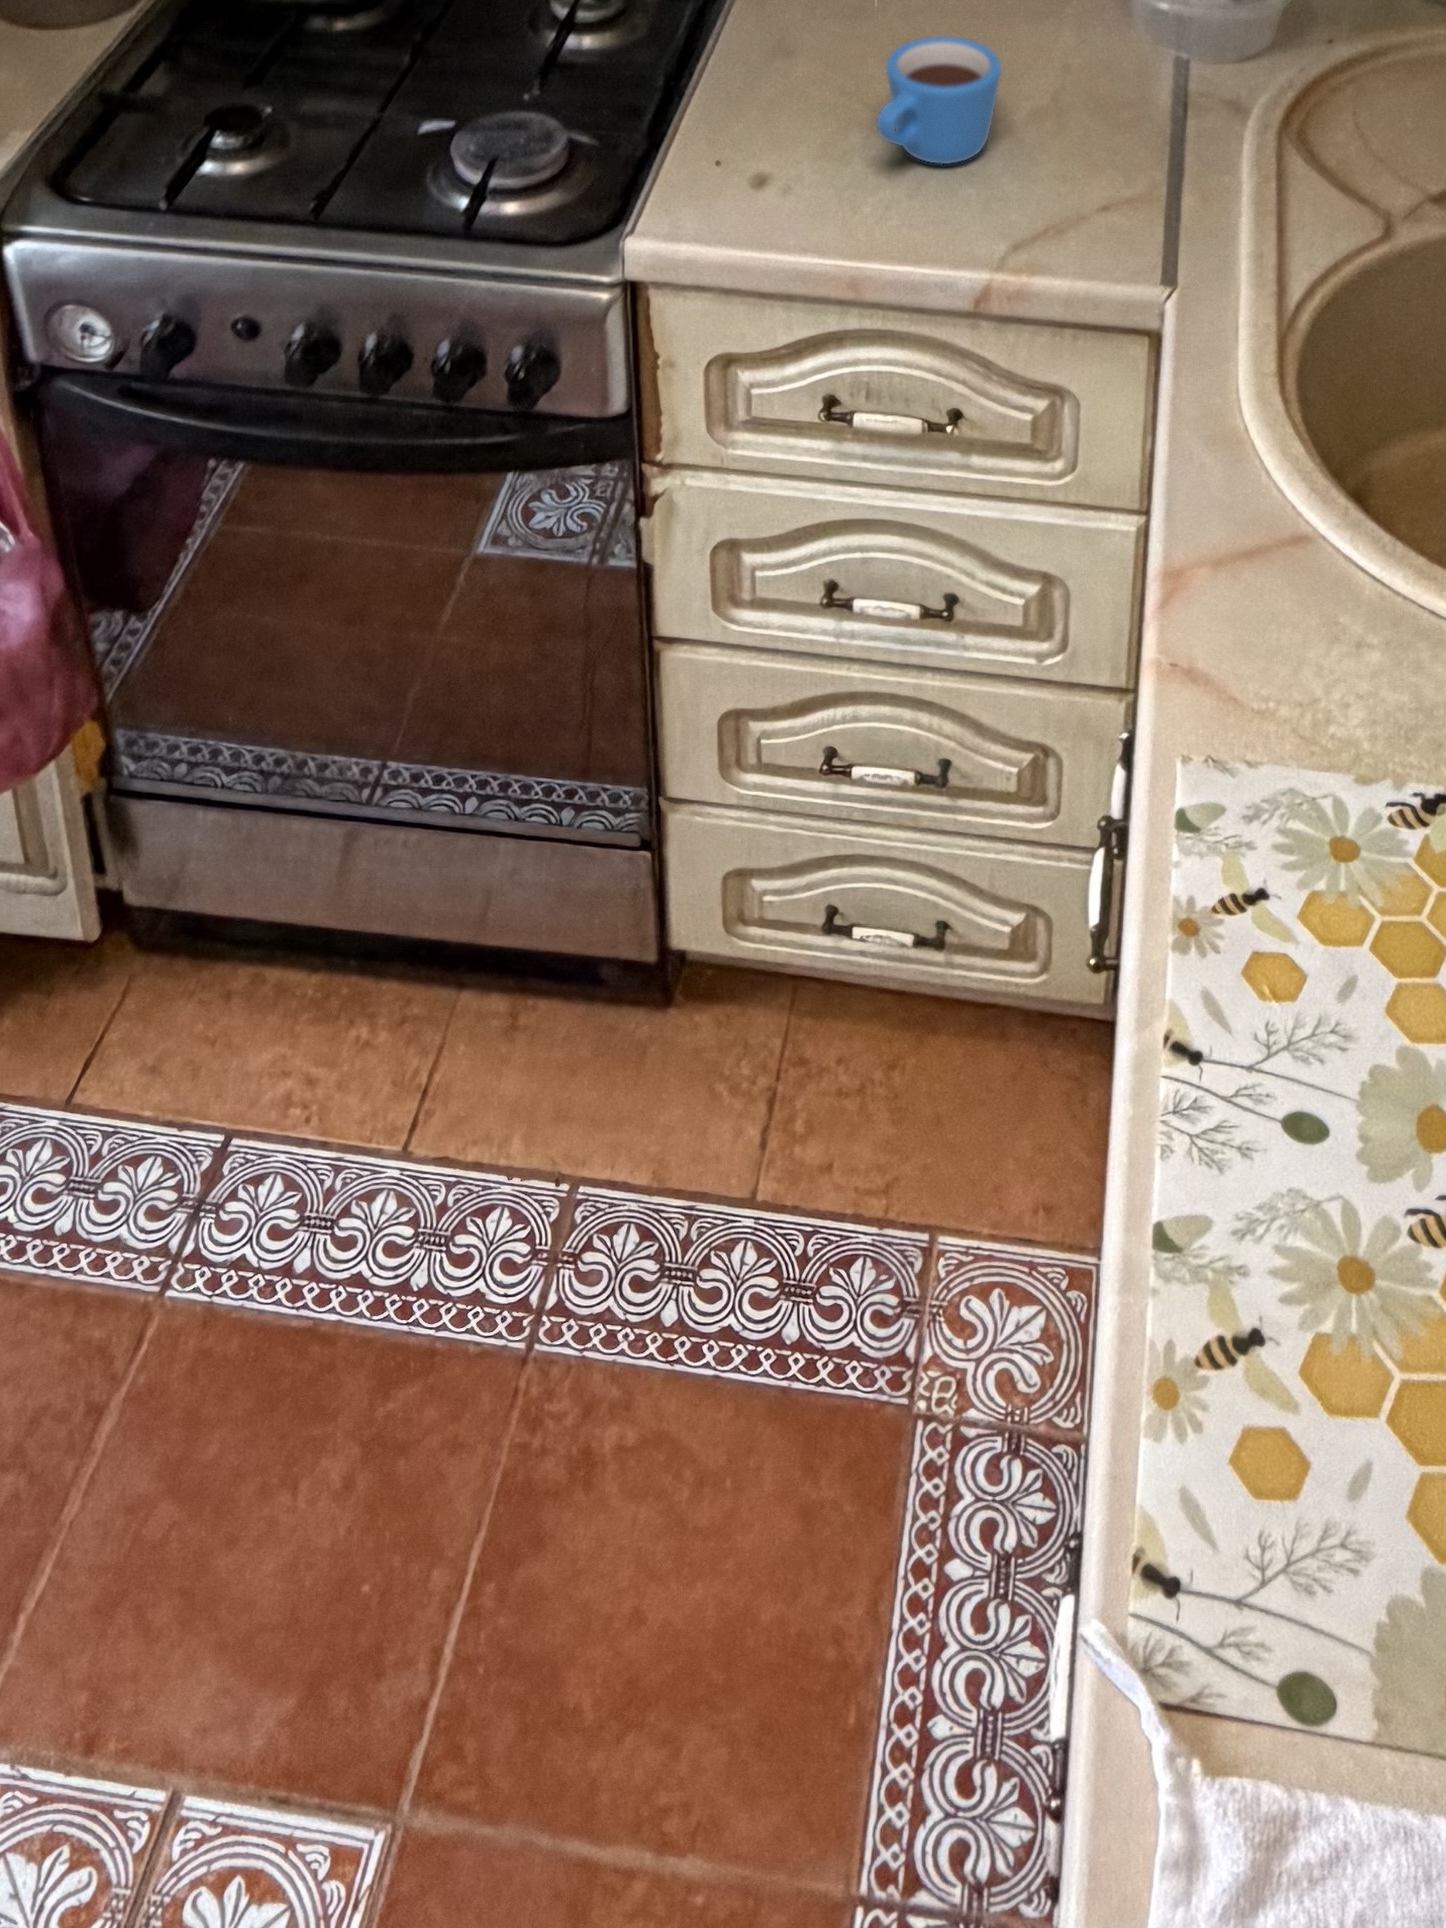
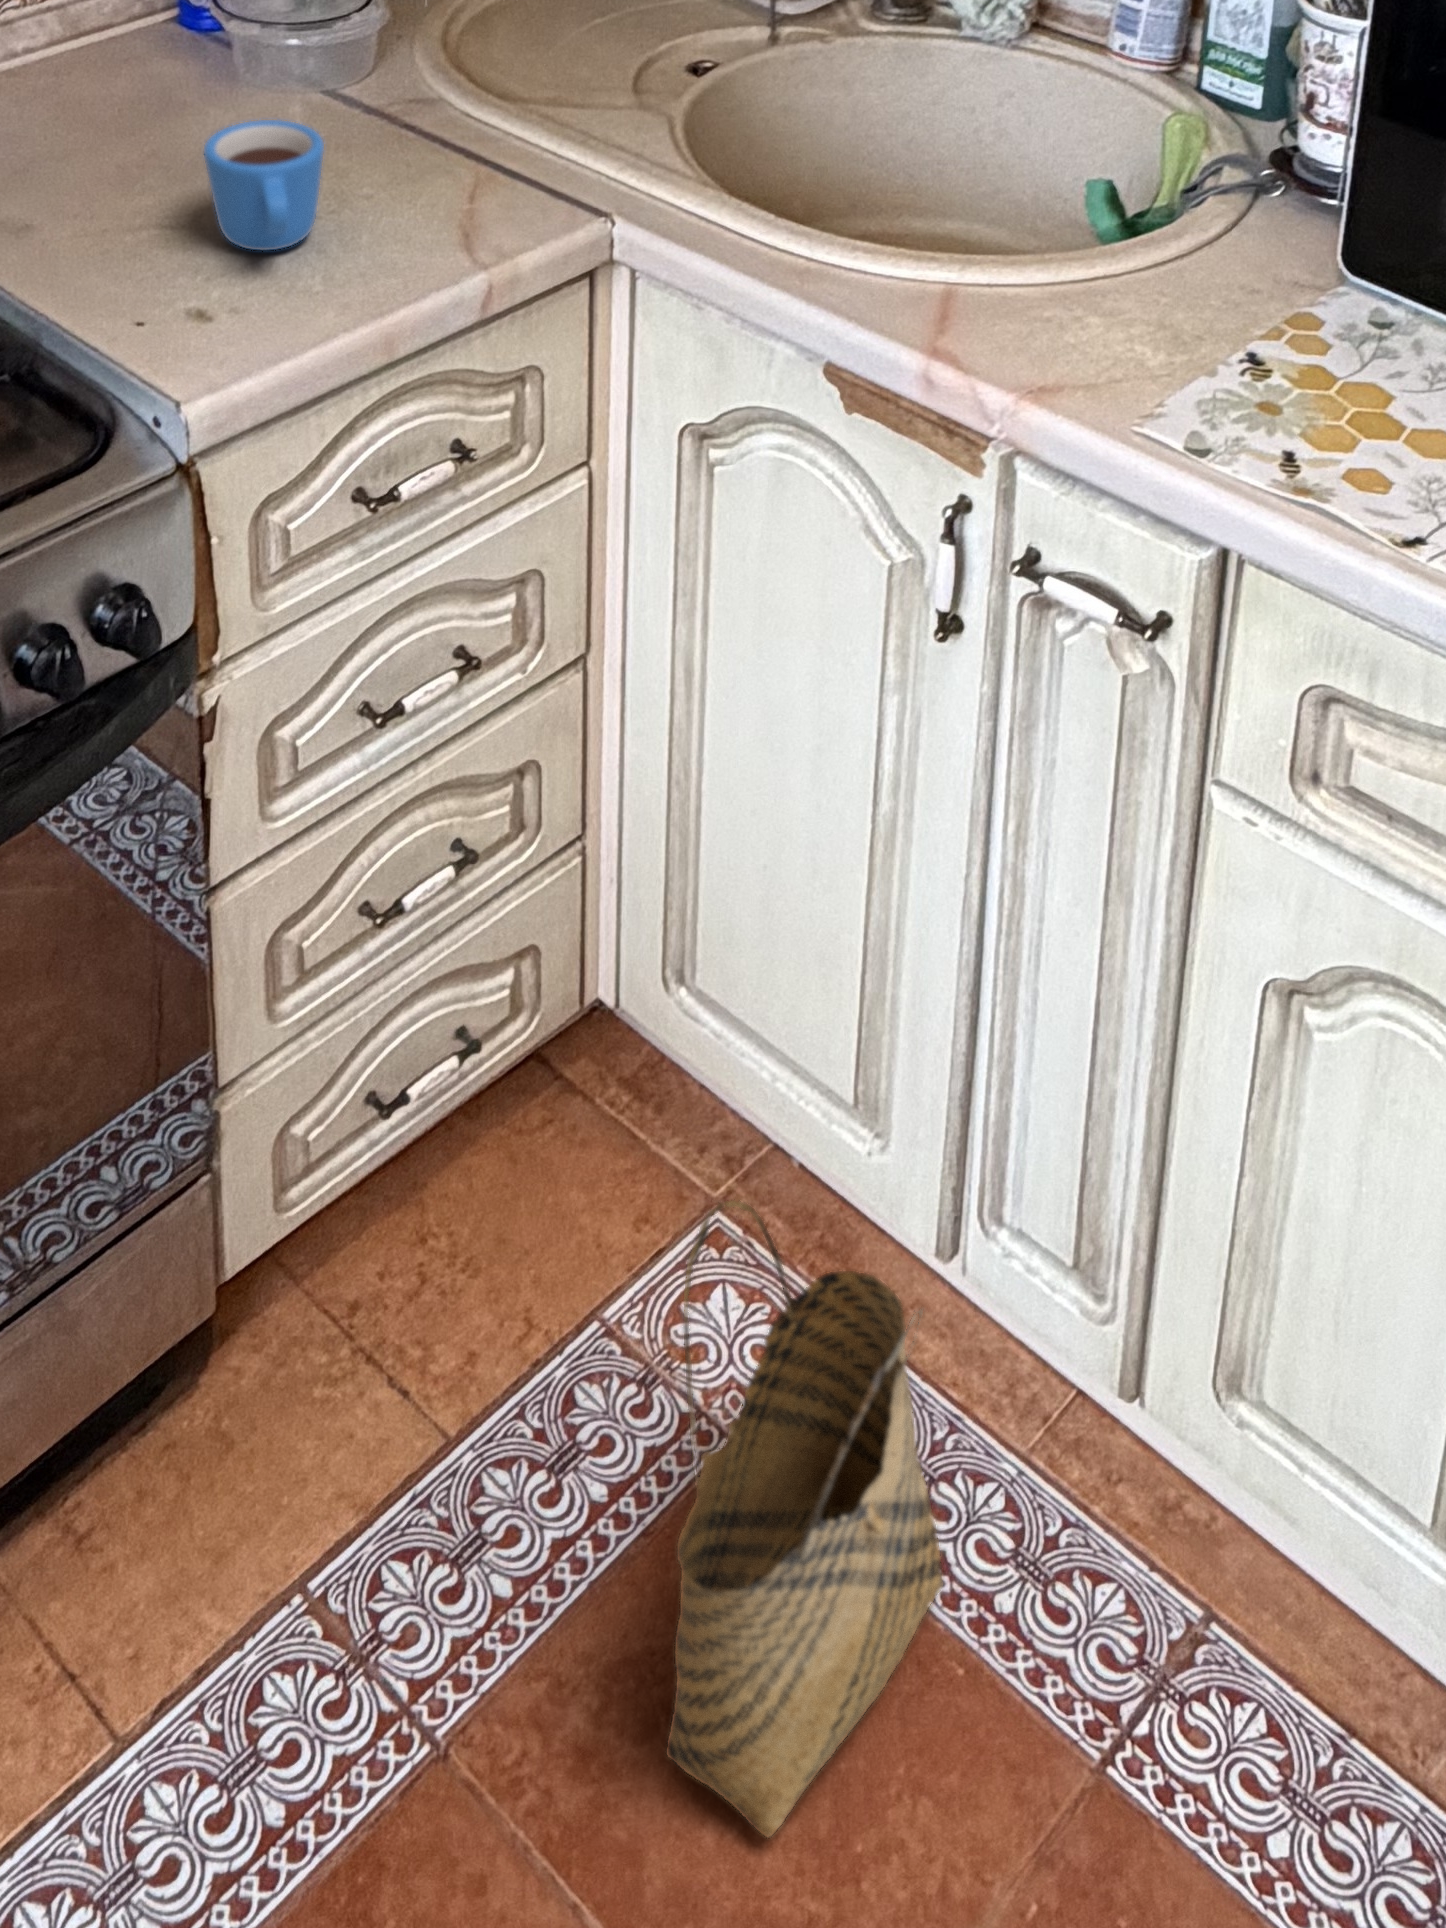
woven basket: none [568,1150,944,1651] -> present [666,1200,942,1837]

